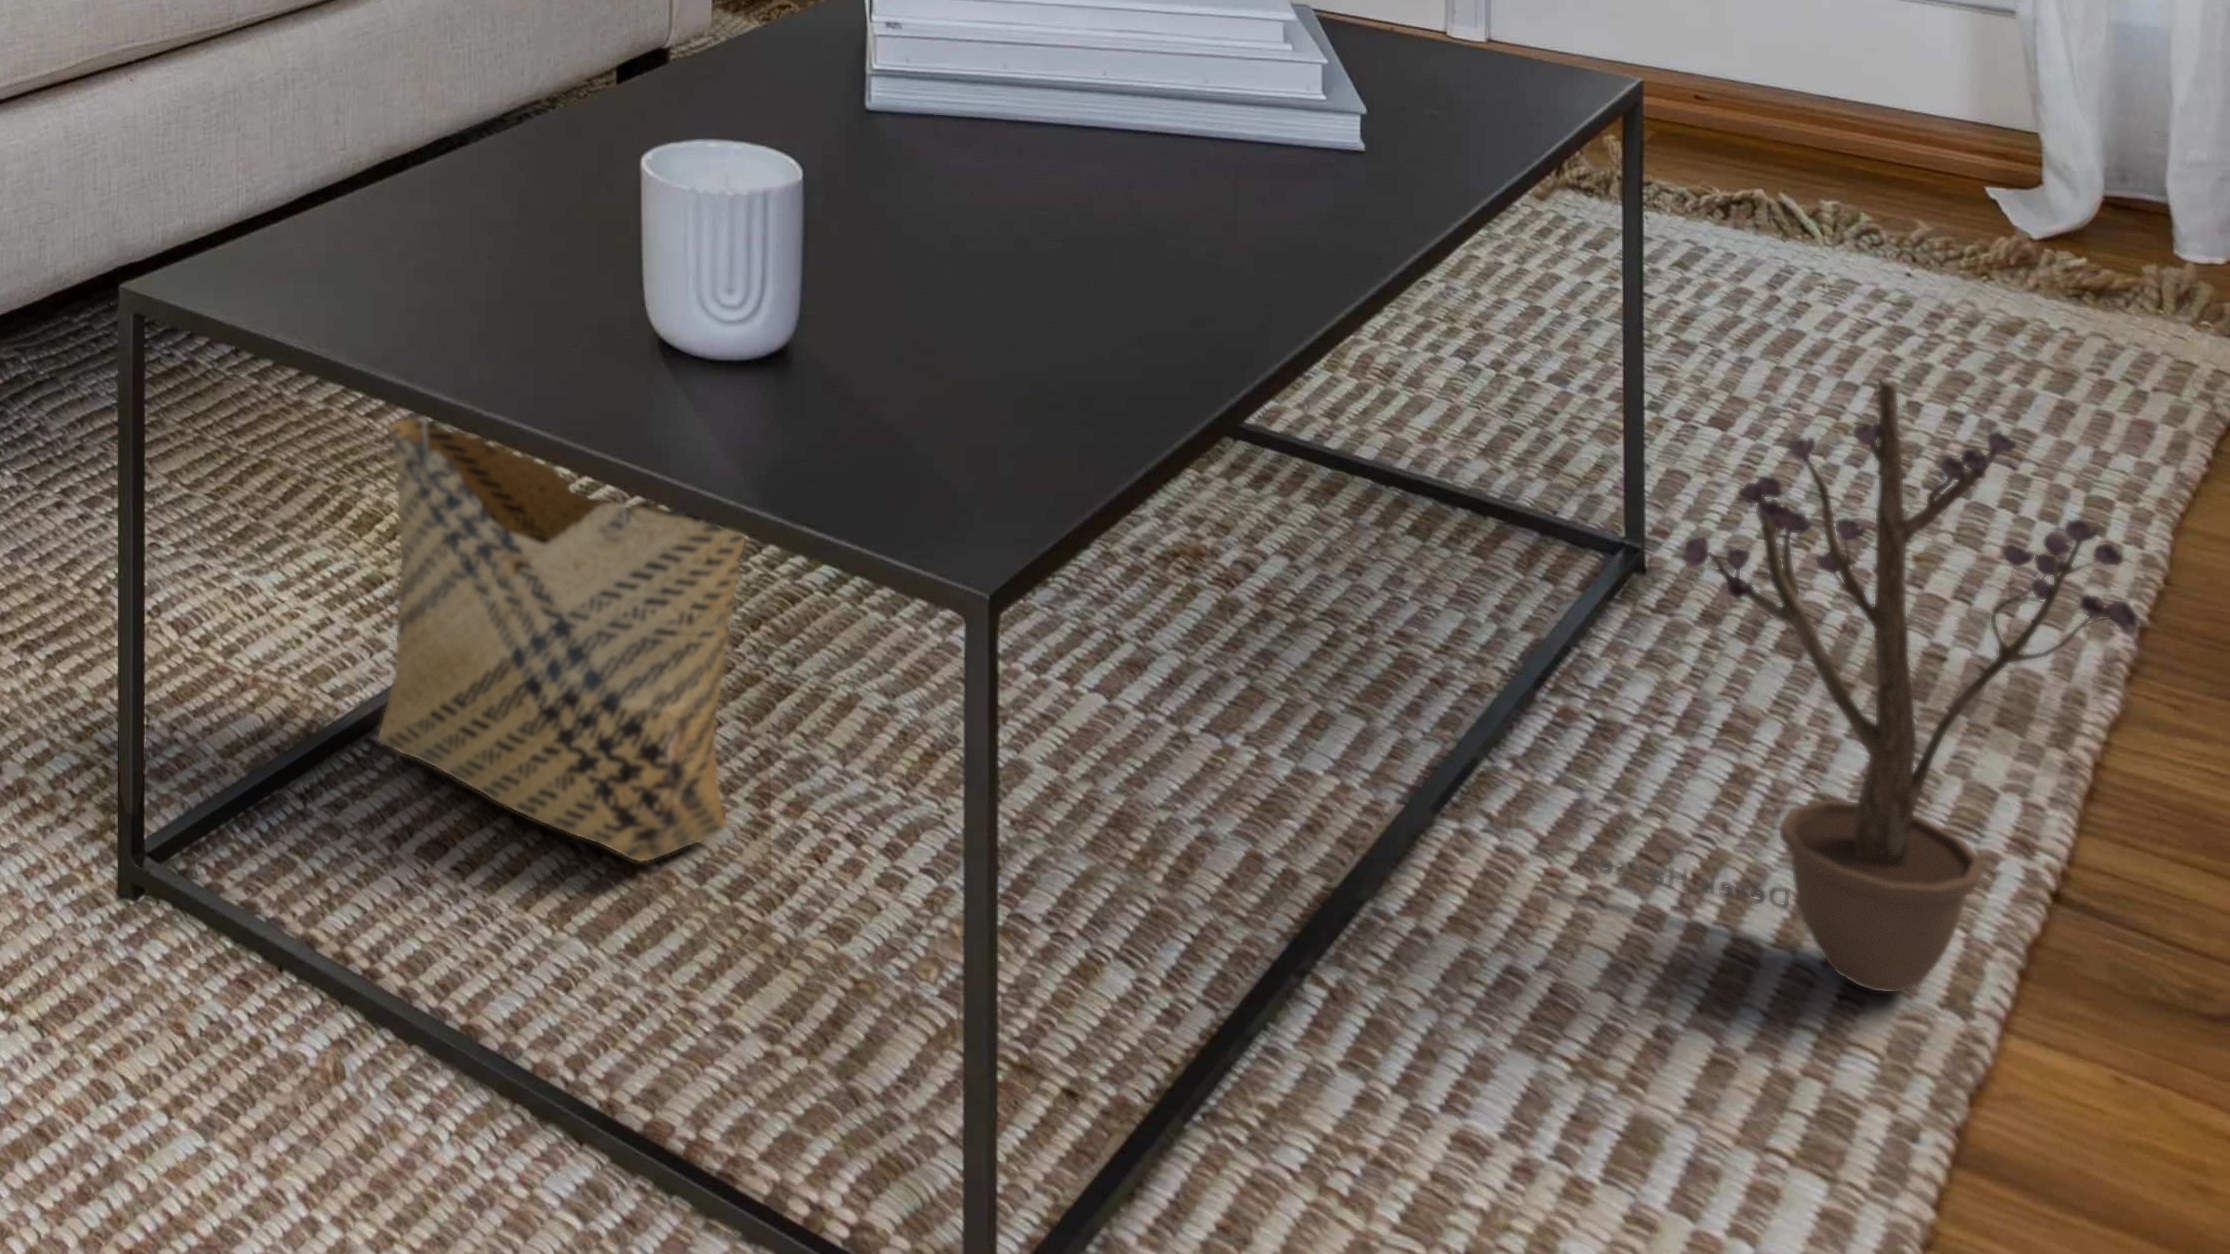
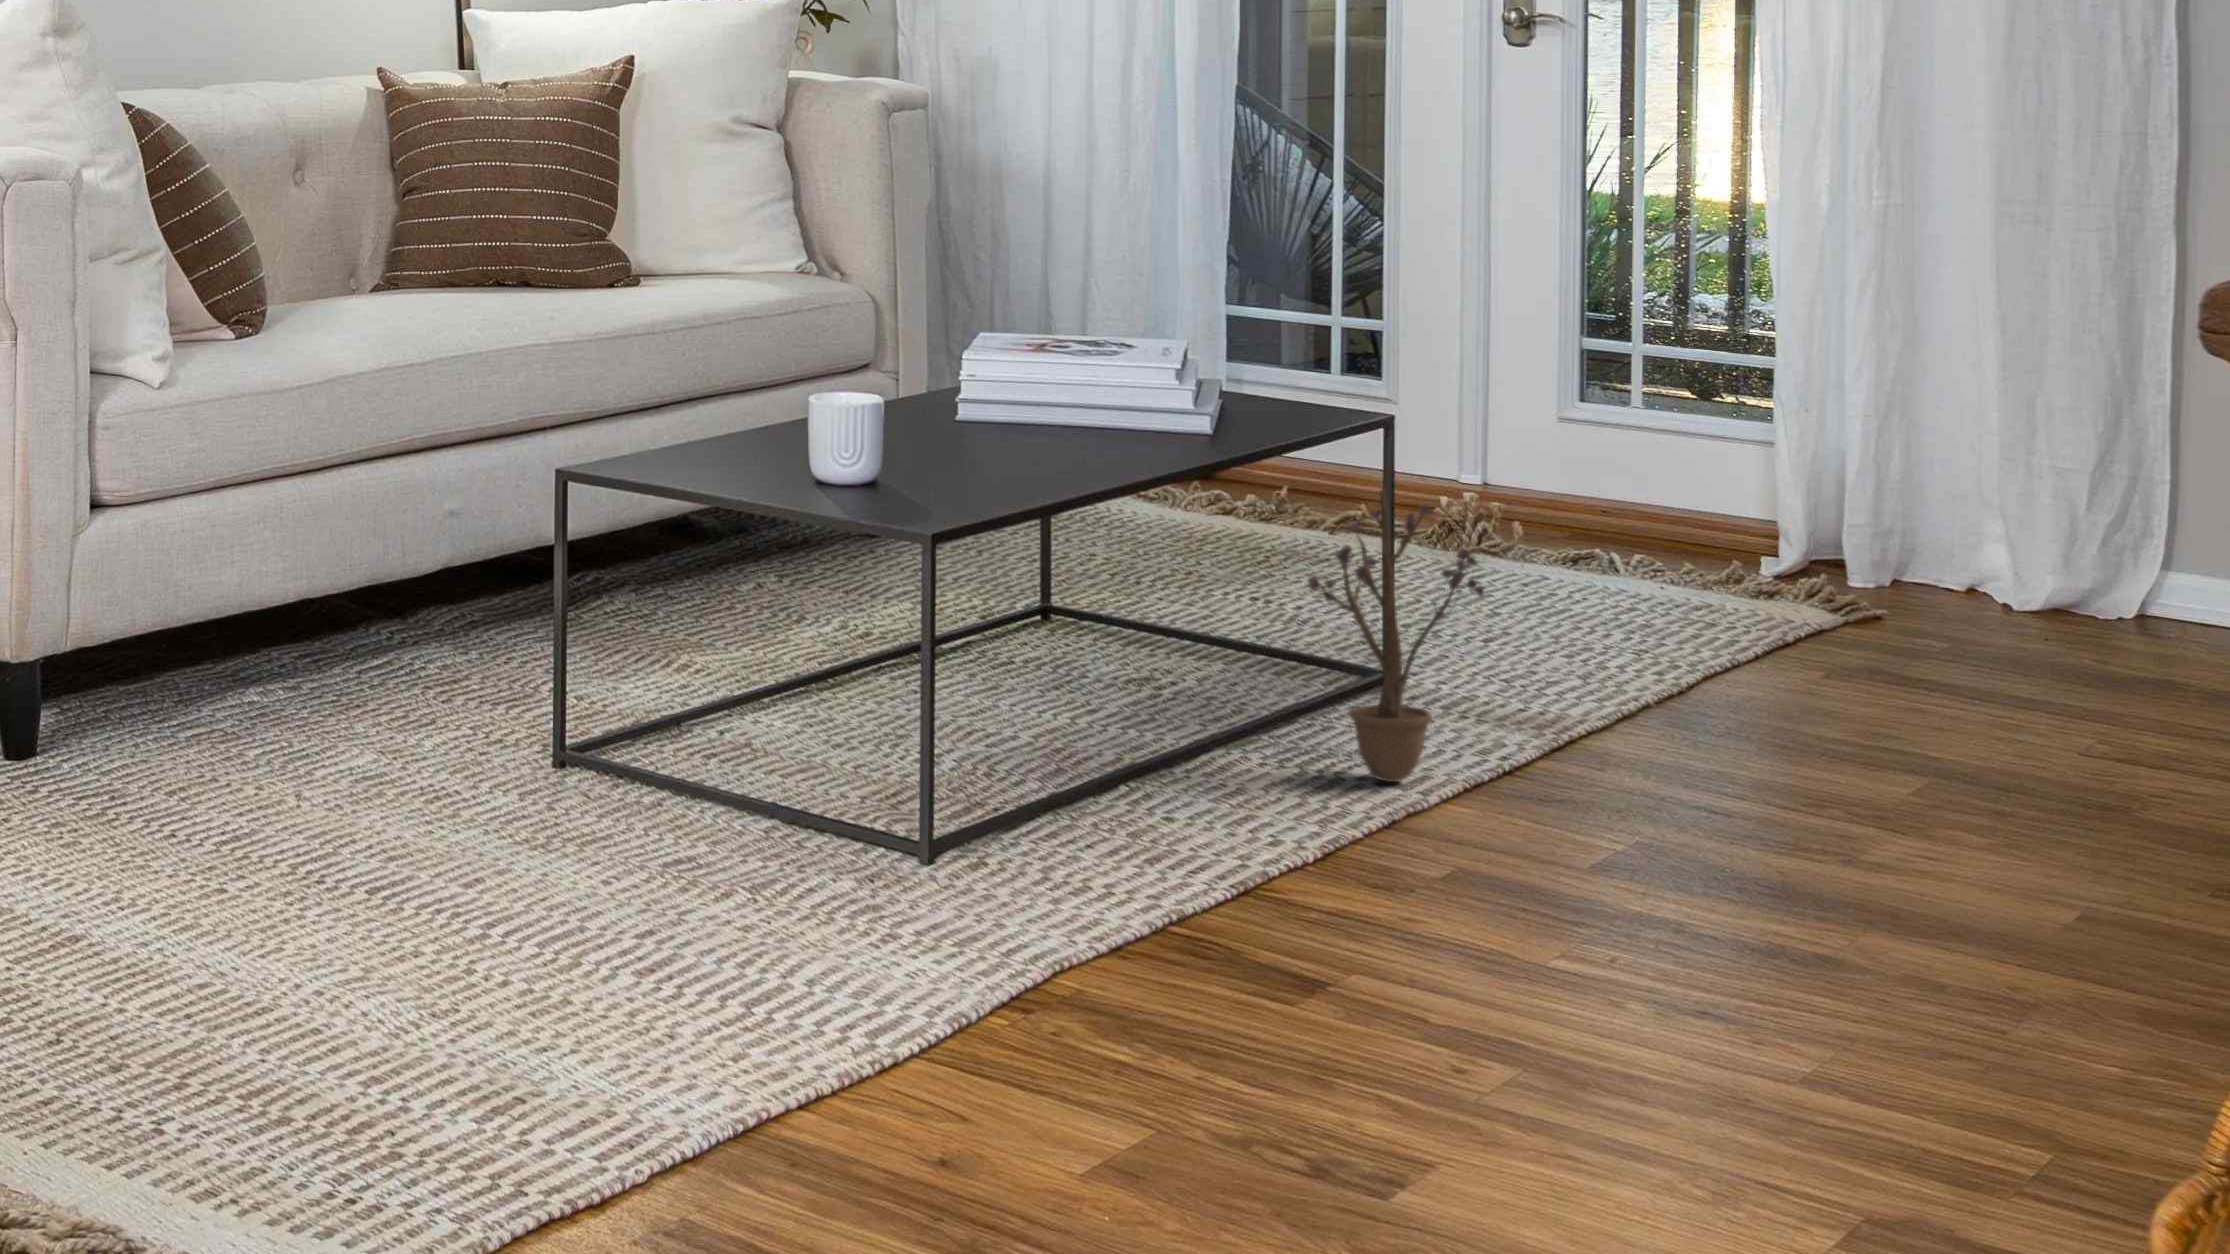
woven basket: present [378,418,745,861] -> none [688,469,873,755]

